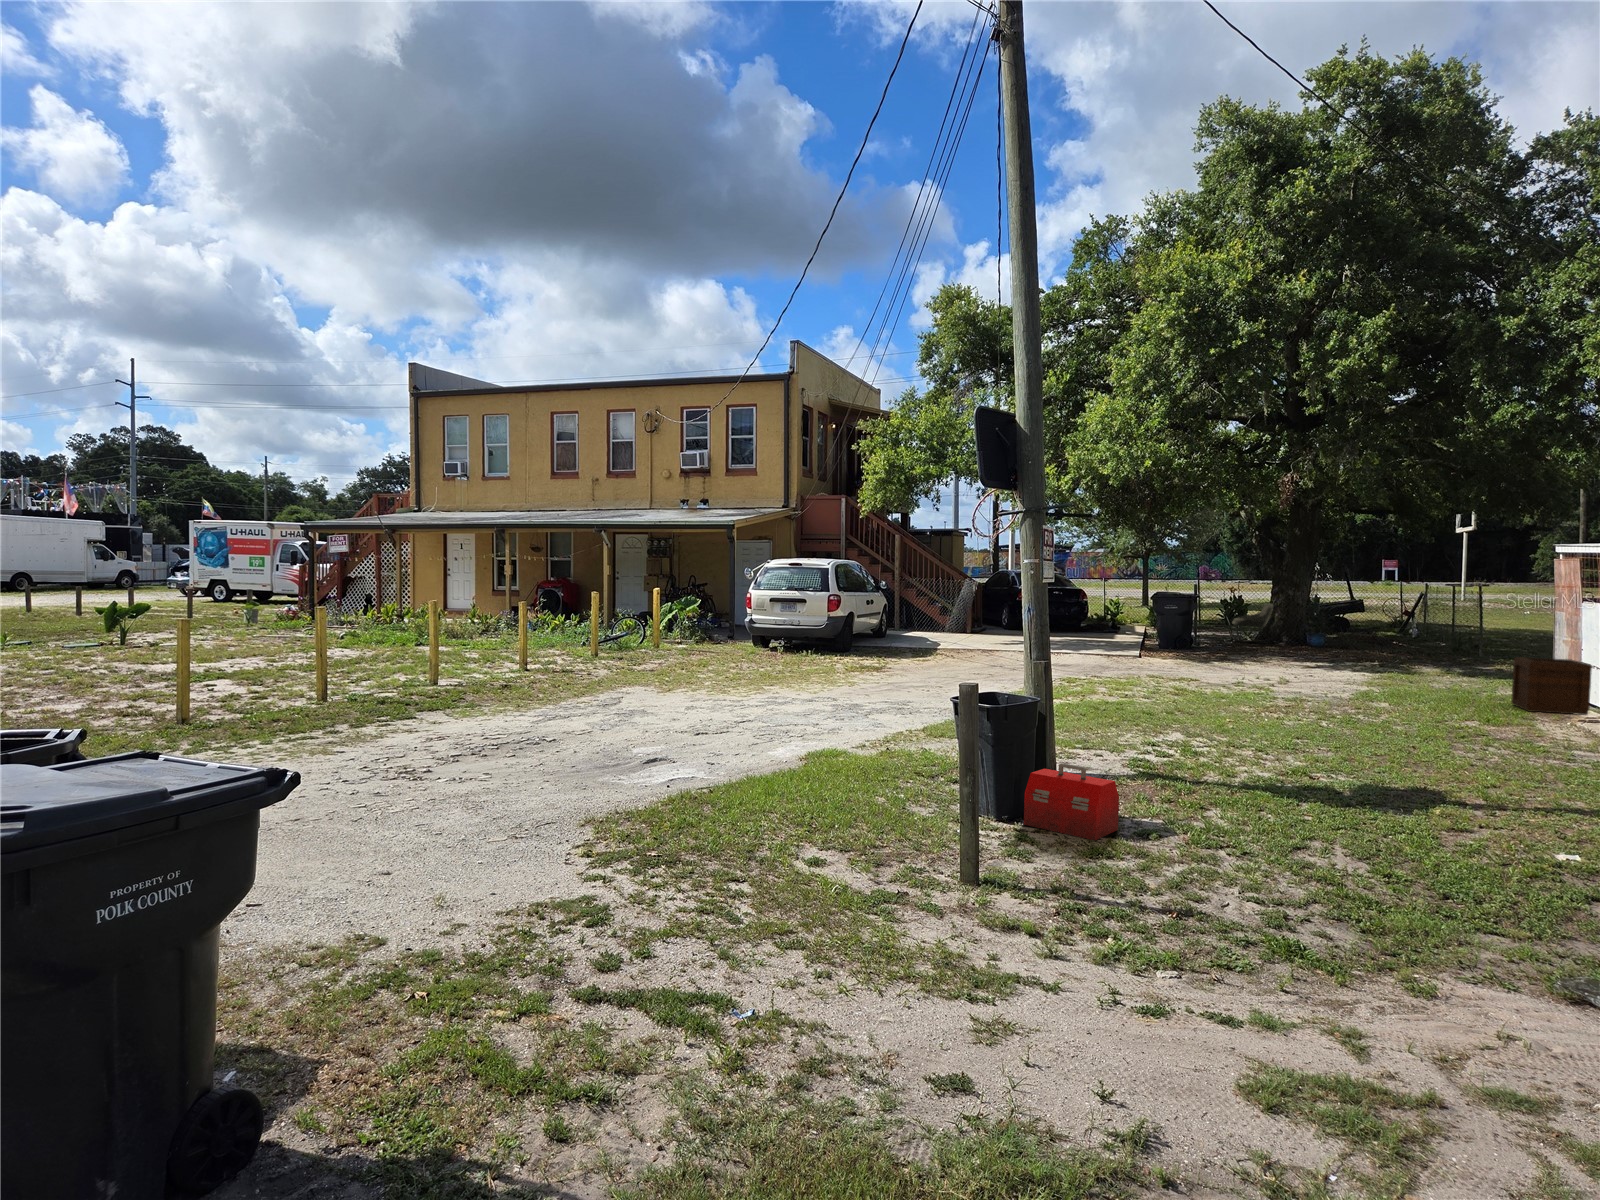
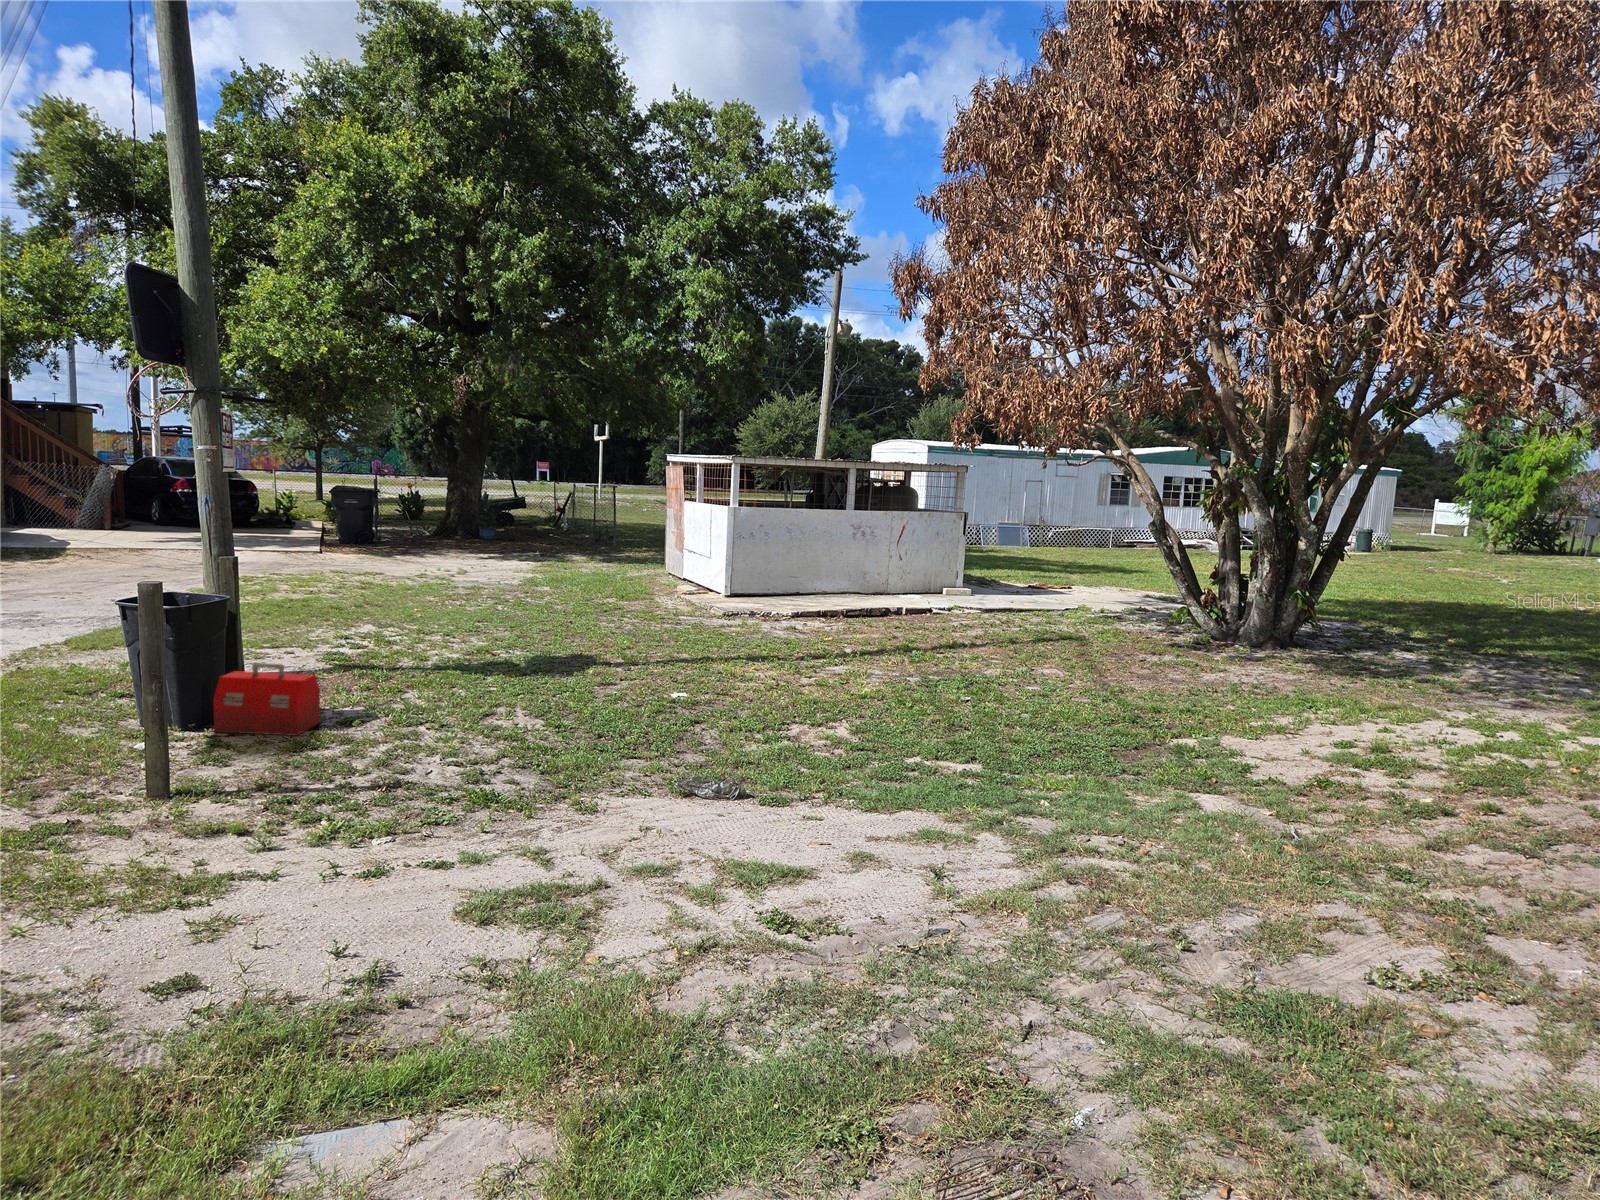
lounge chair: present [1232,604,1273,644] -> none [412,499,450,538]
wooden crate: present [1511,657,1592,715] -> none [636,544,687,587]

